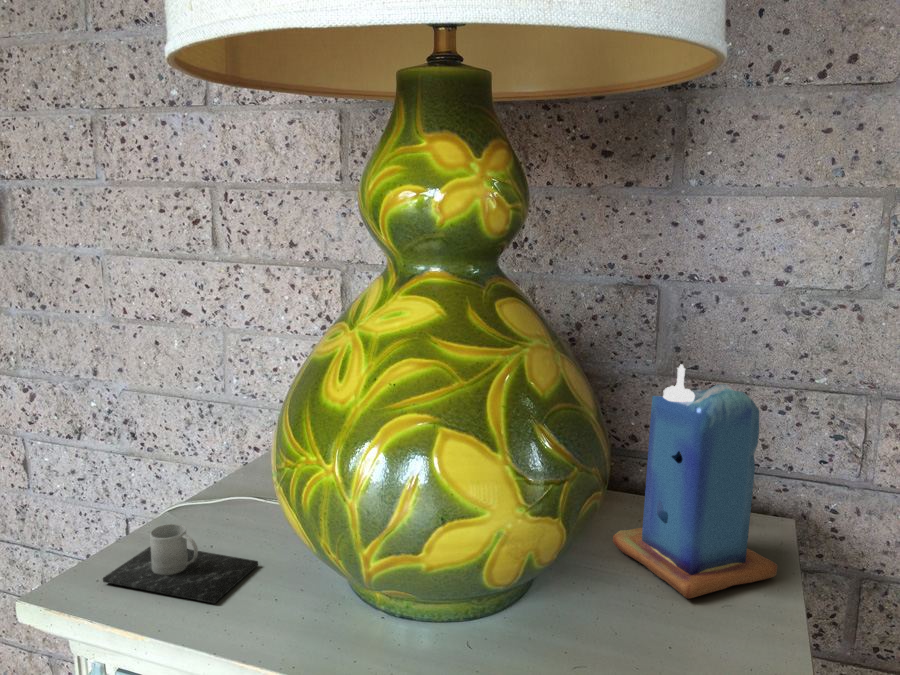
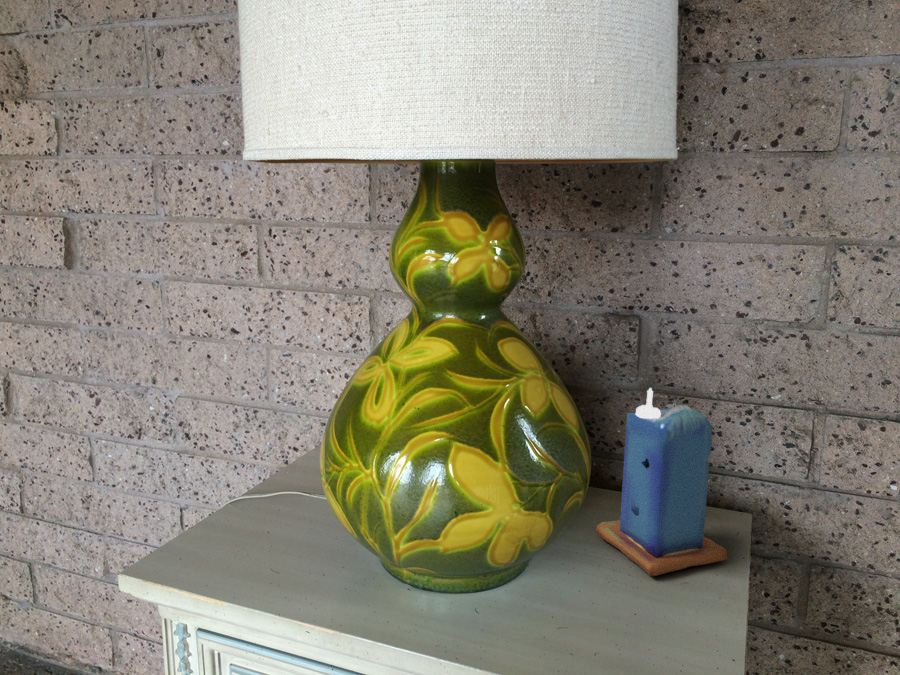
mug: present [103,524,258,603] -> none [188,514,309,577]

